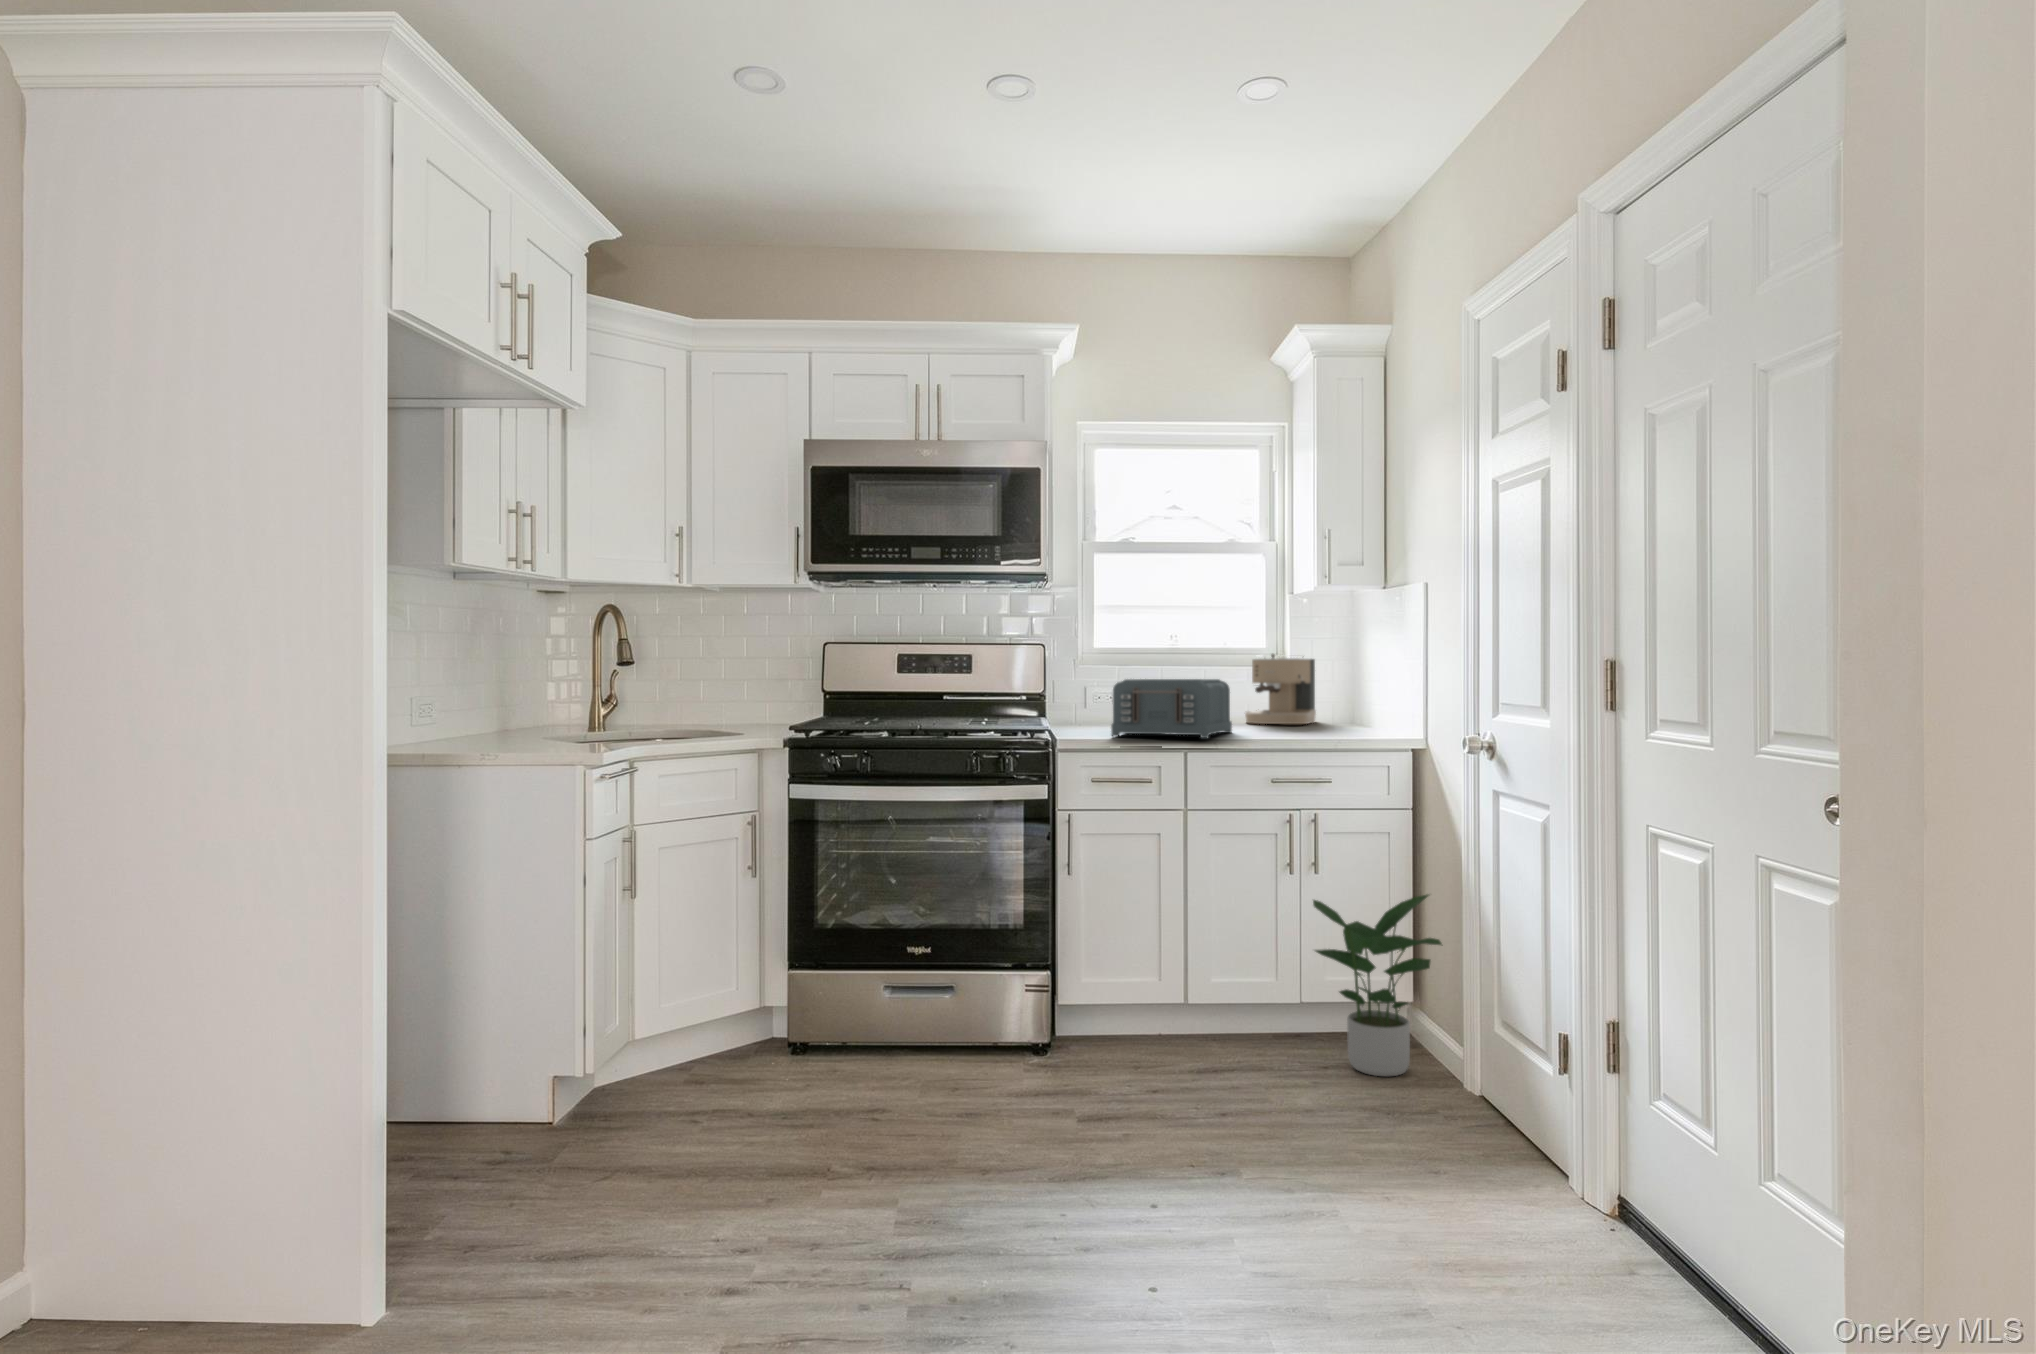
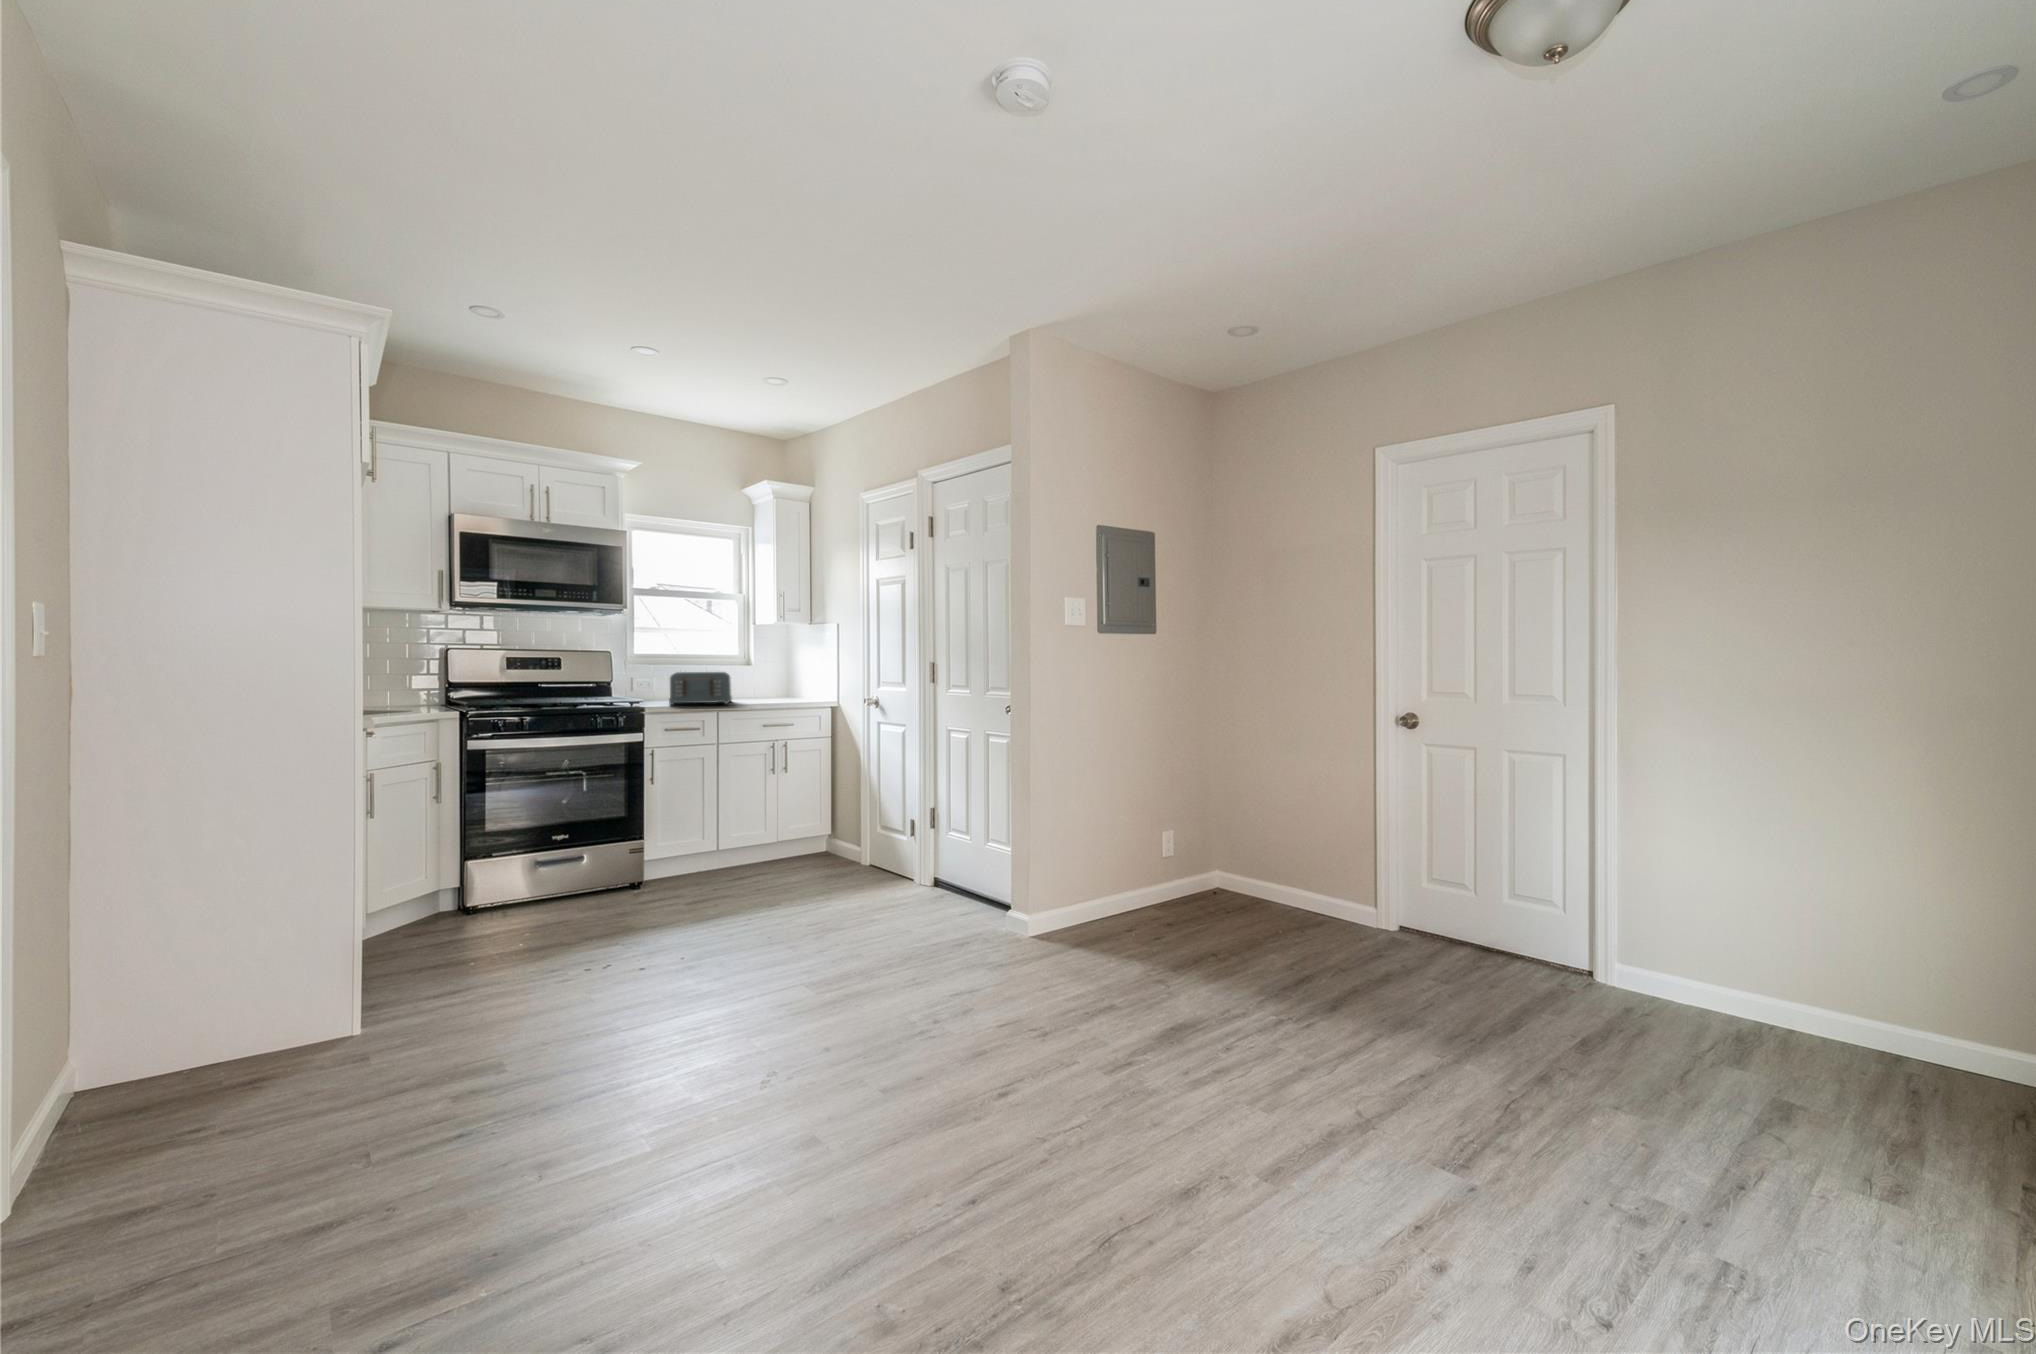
coffee maker: present [1245,654,1316,724] -> none [729,658,767,697]
potted plant: present [1313,895,1442,1077] -> none [785,775,853,867]

